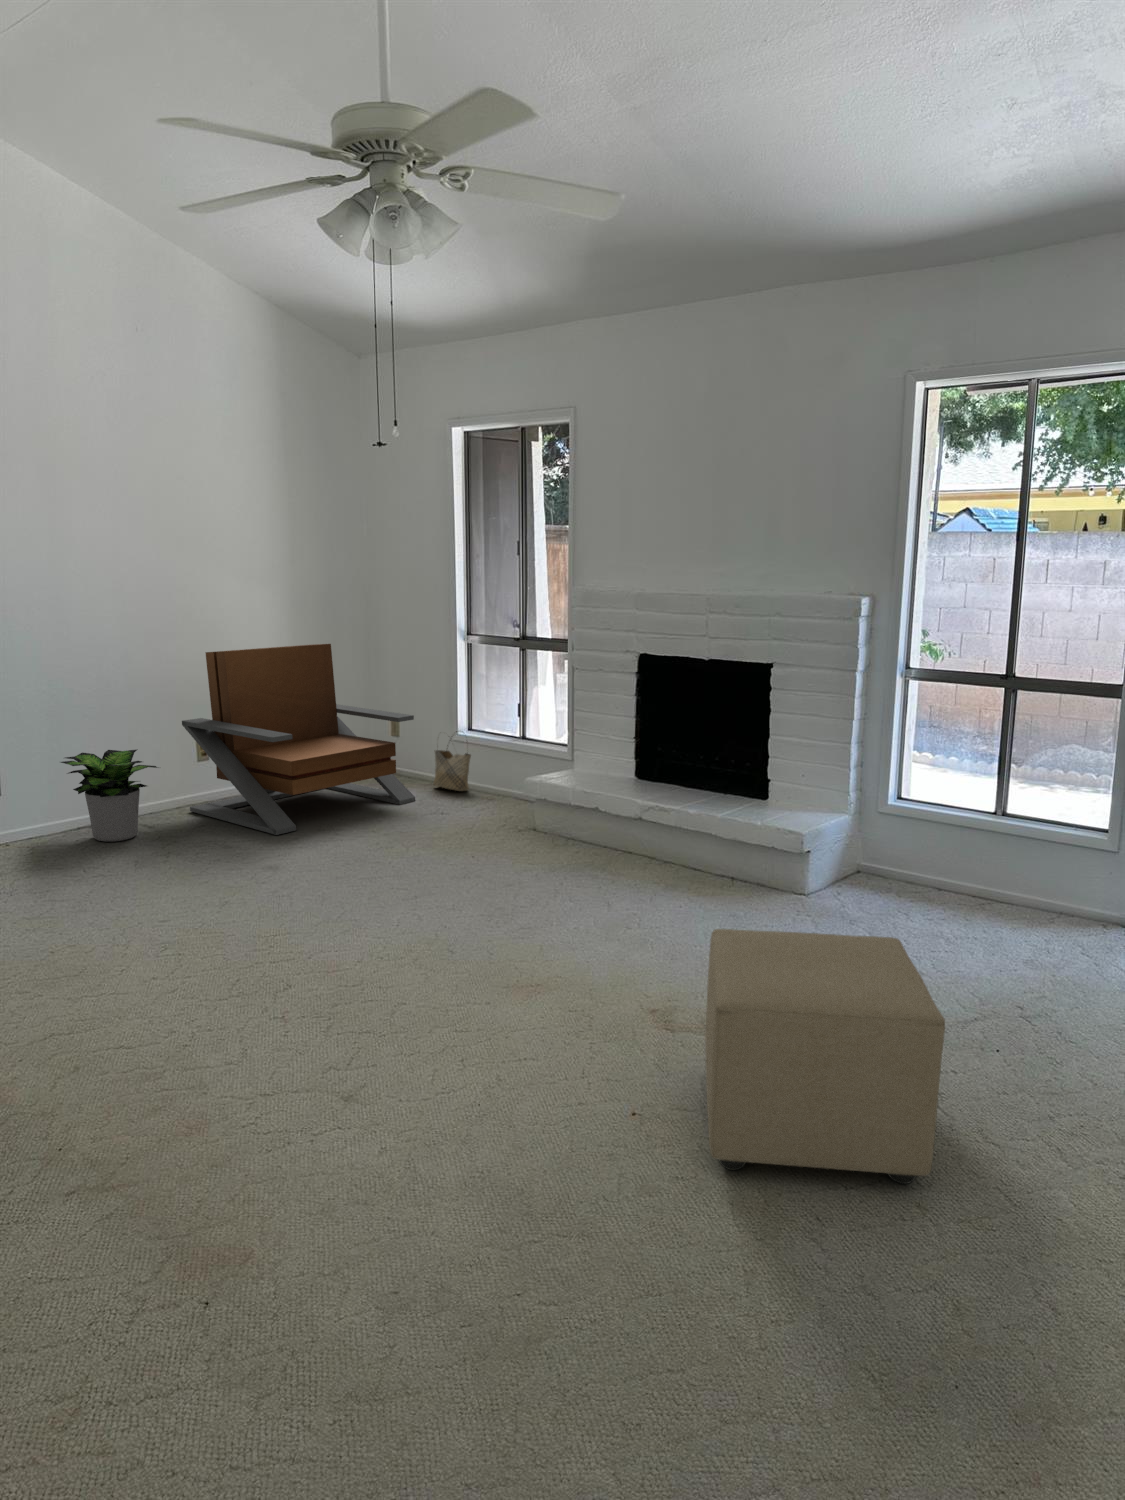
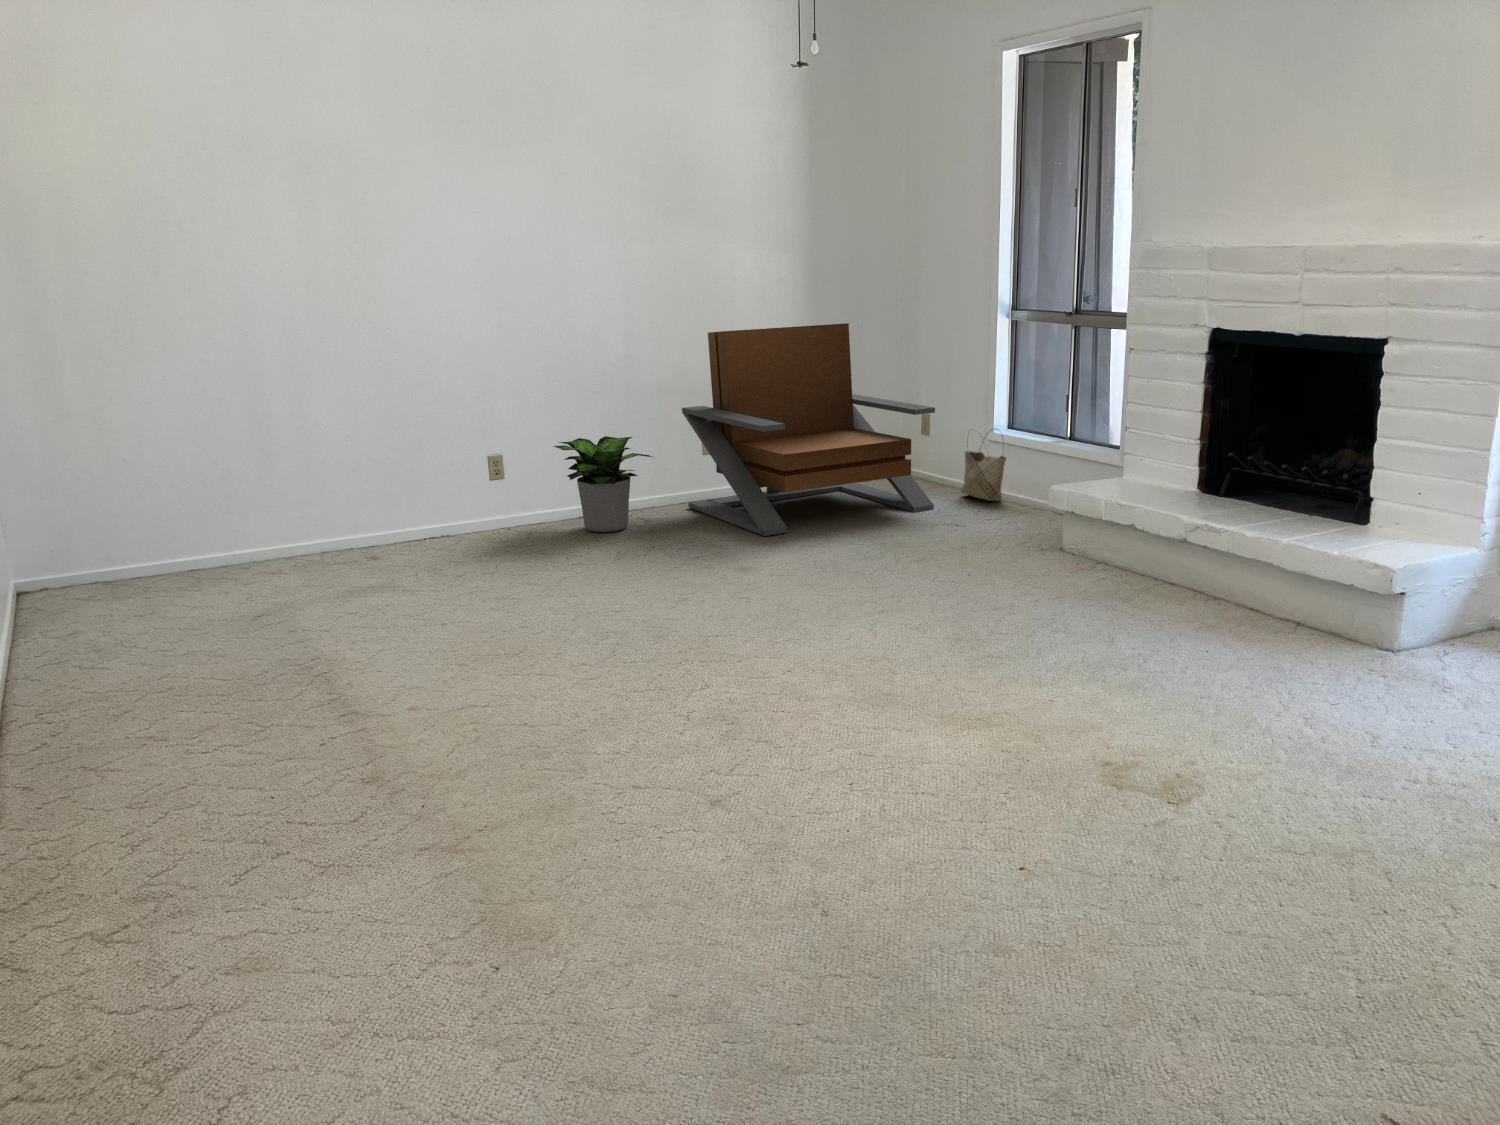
ottoman: present [705,929,945,1184] -> none [1087,661,1420,1013]

